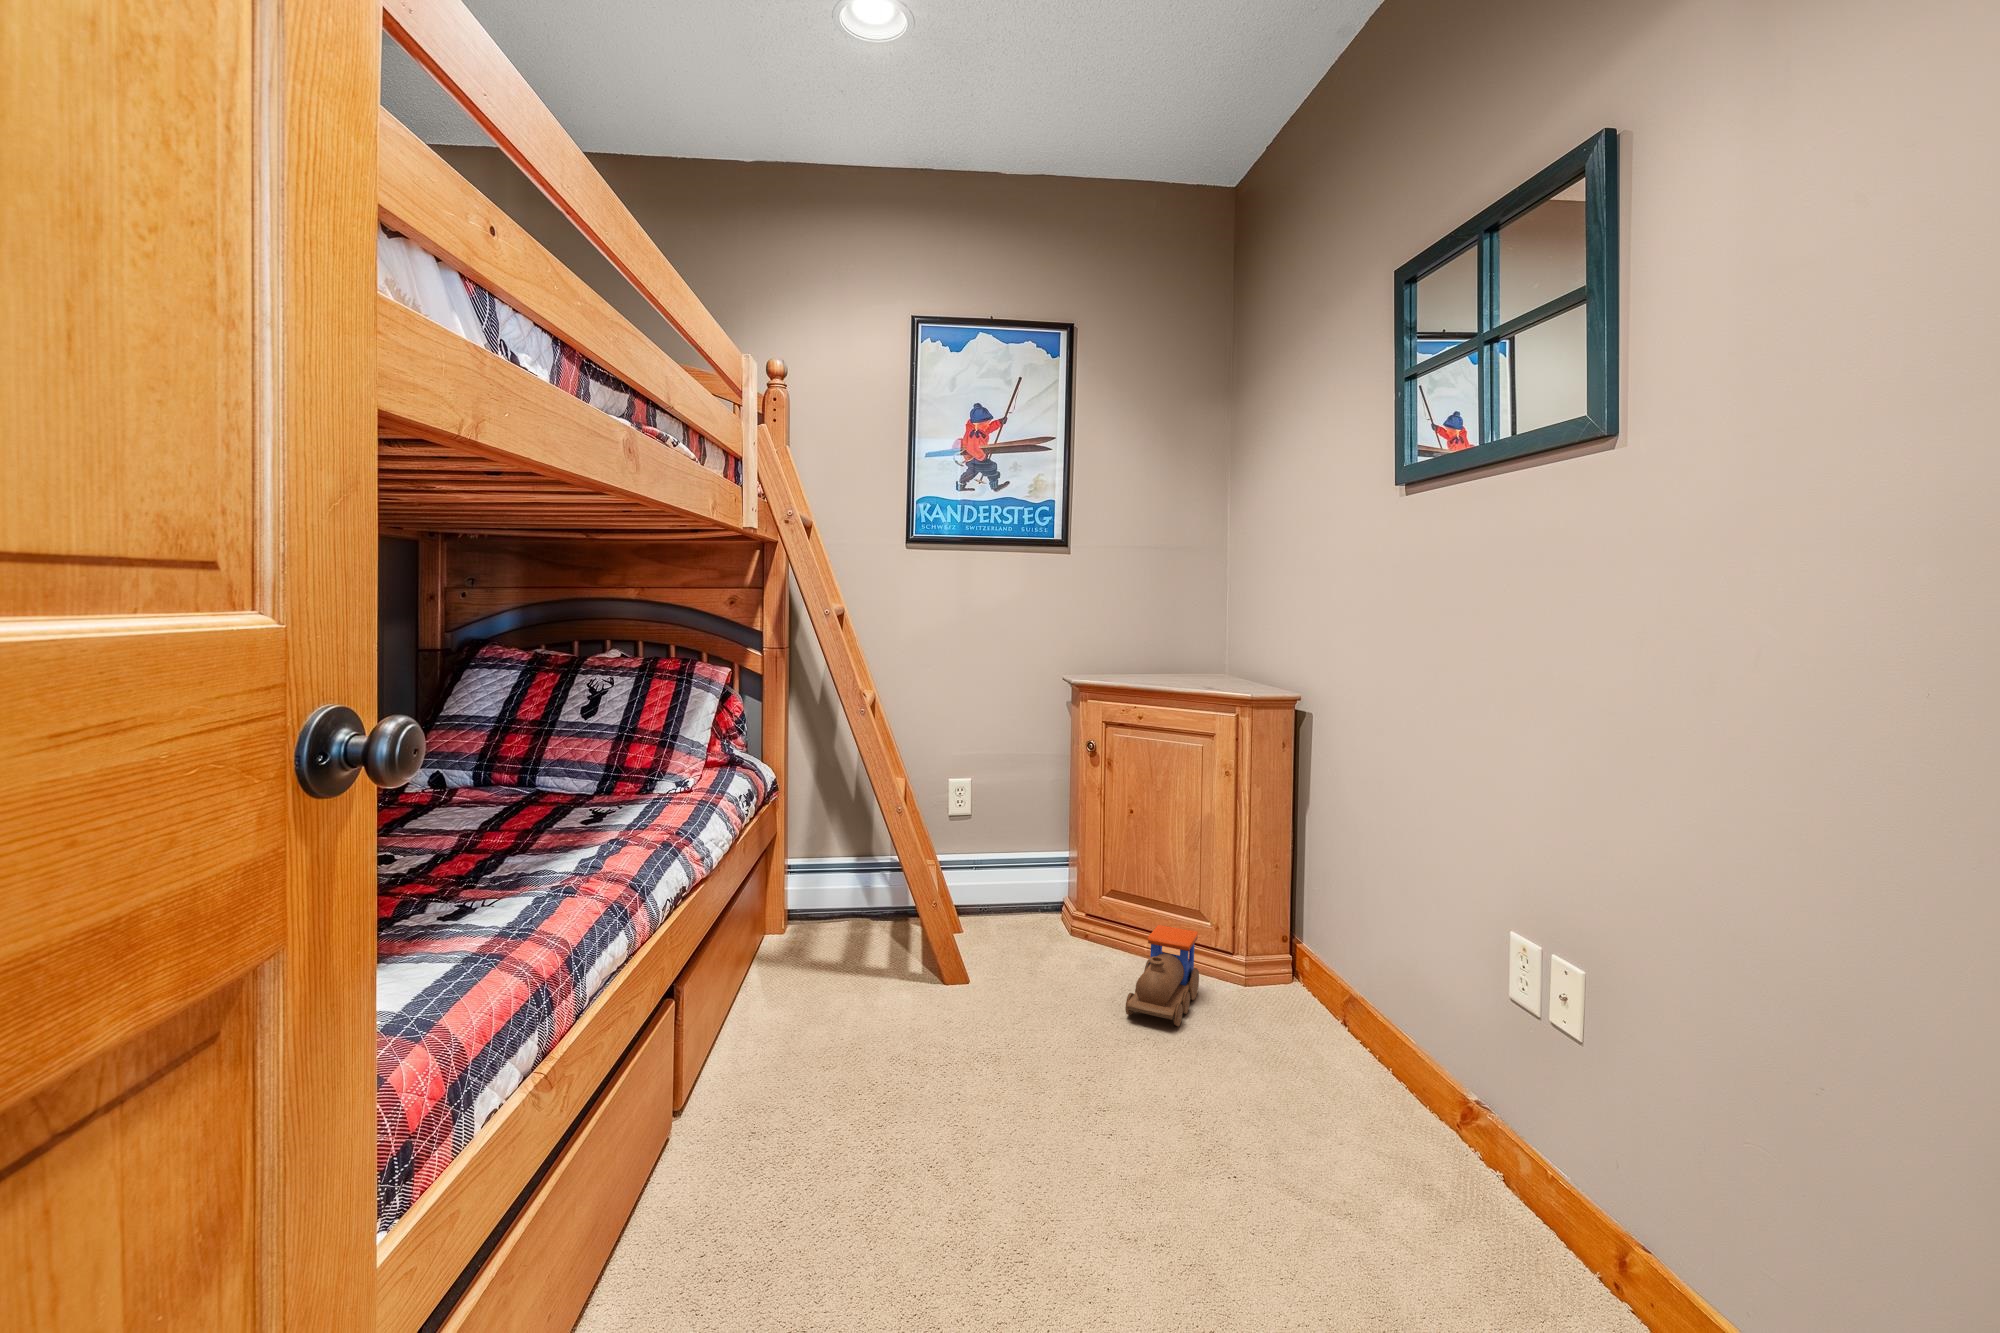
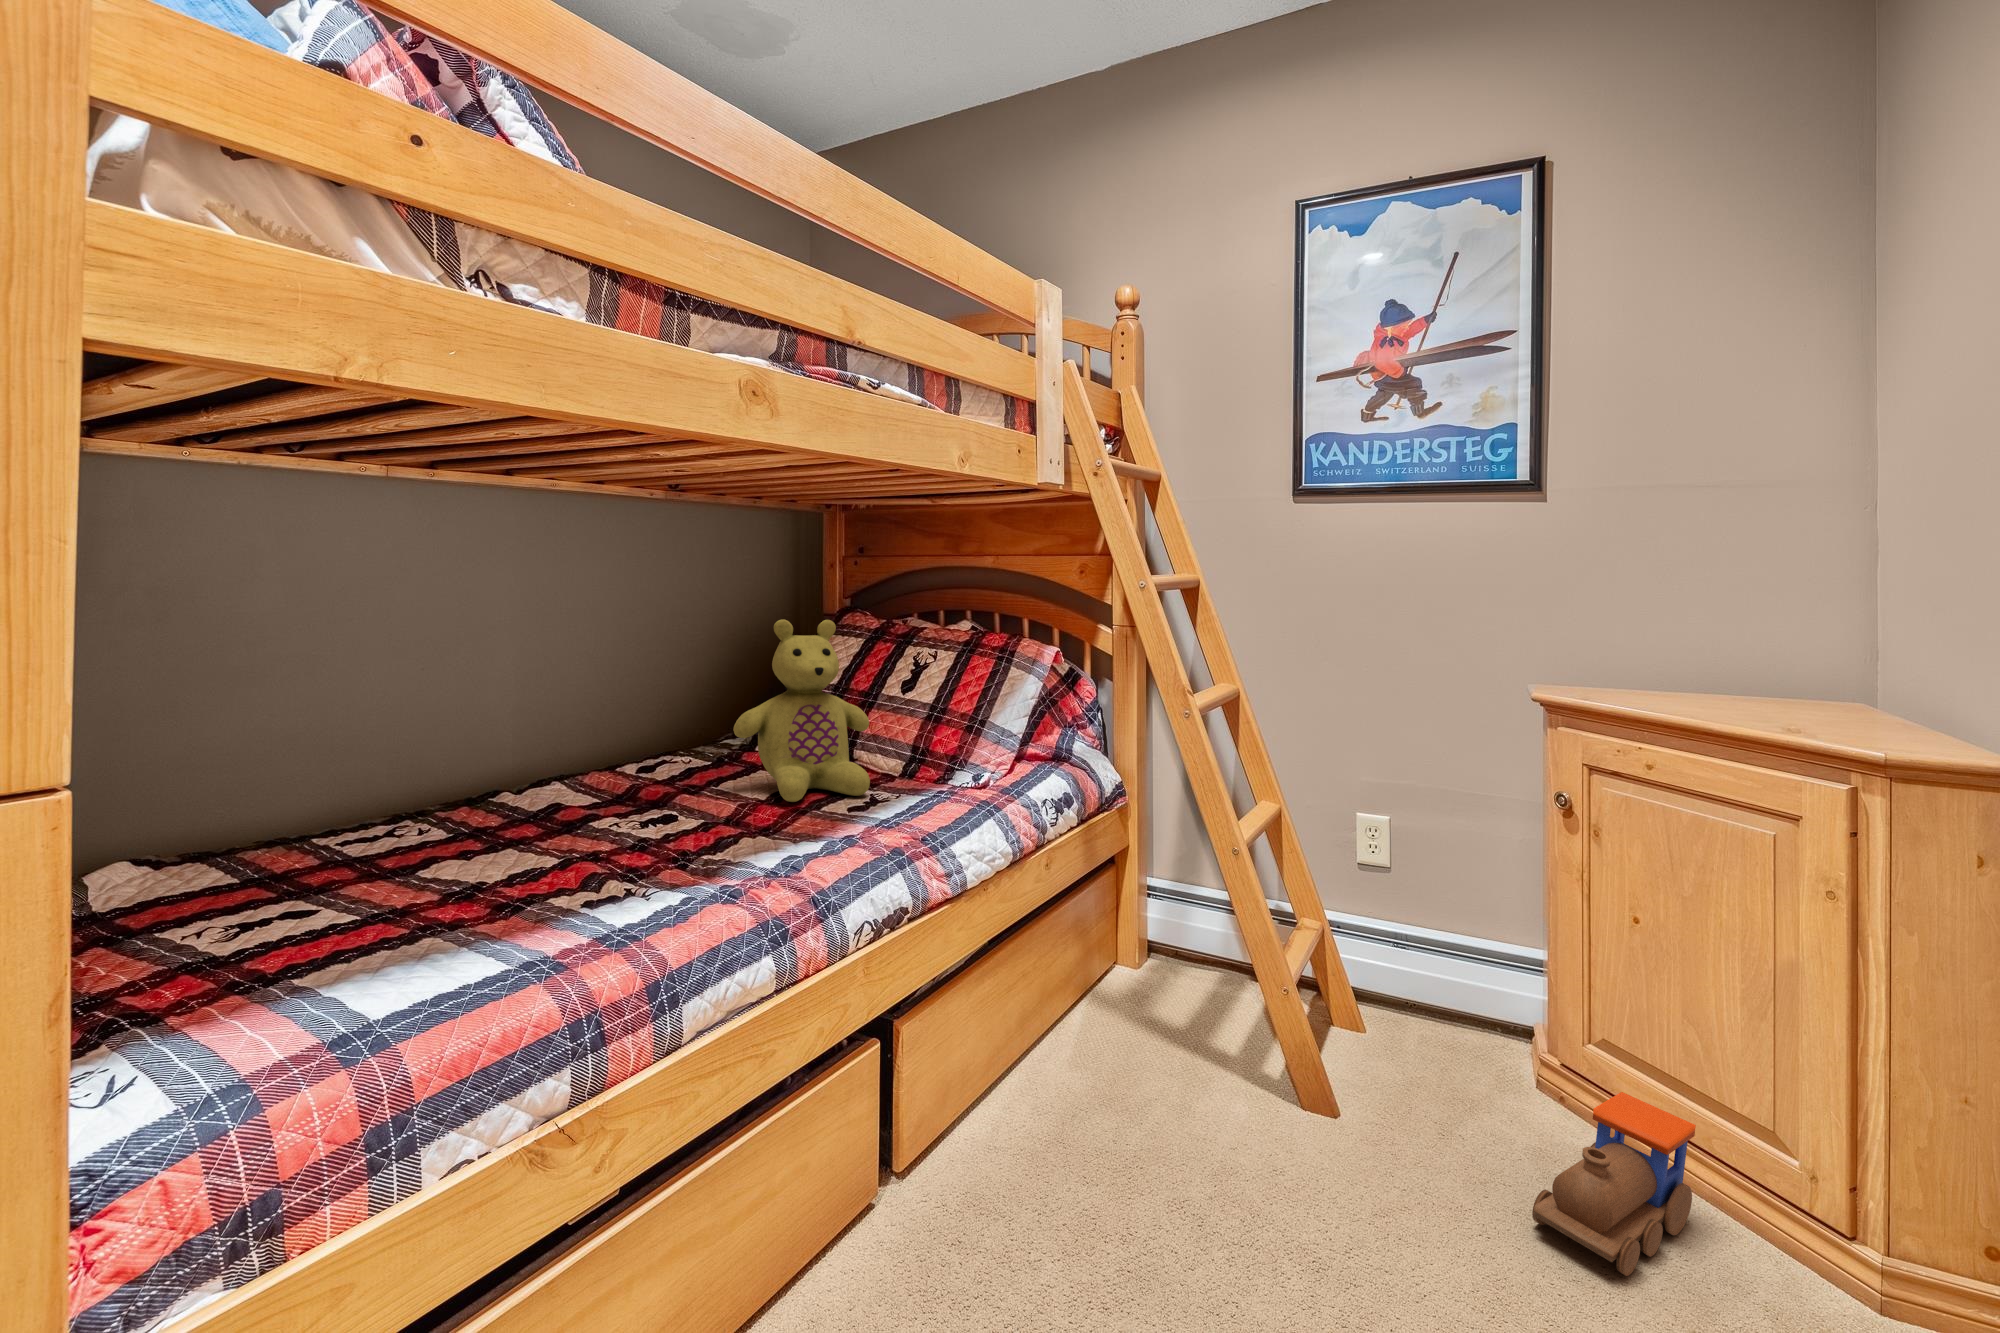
stuffed bear: none [439,649,594,823] -> present [733,619,870,802]

